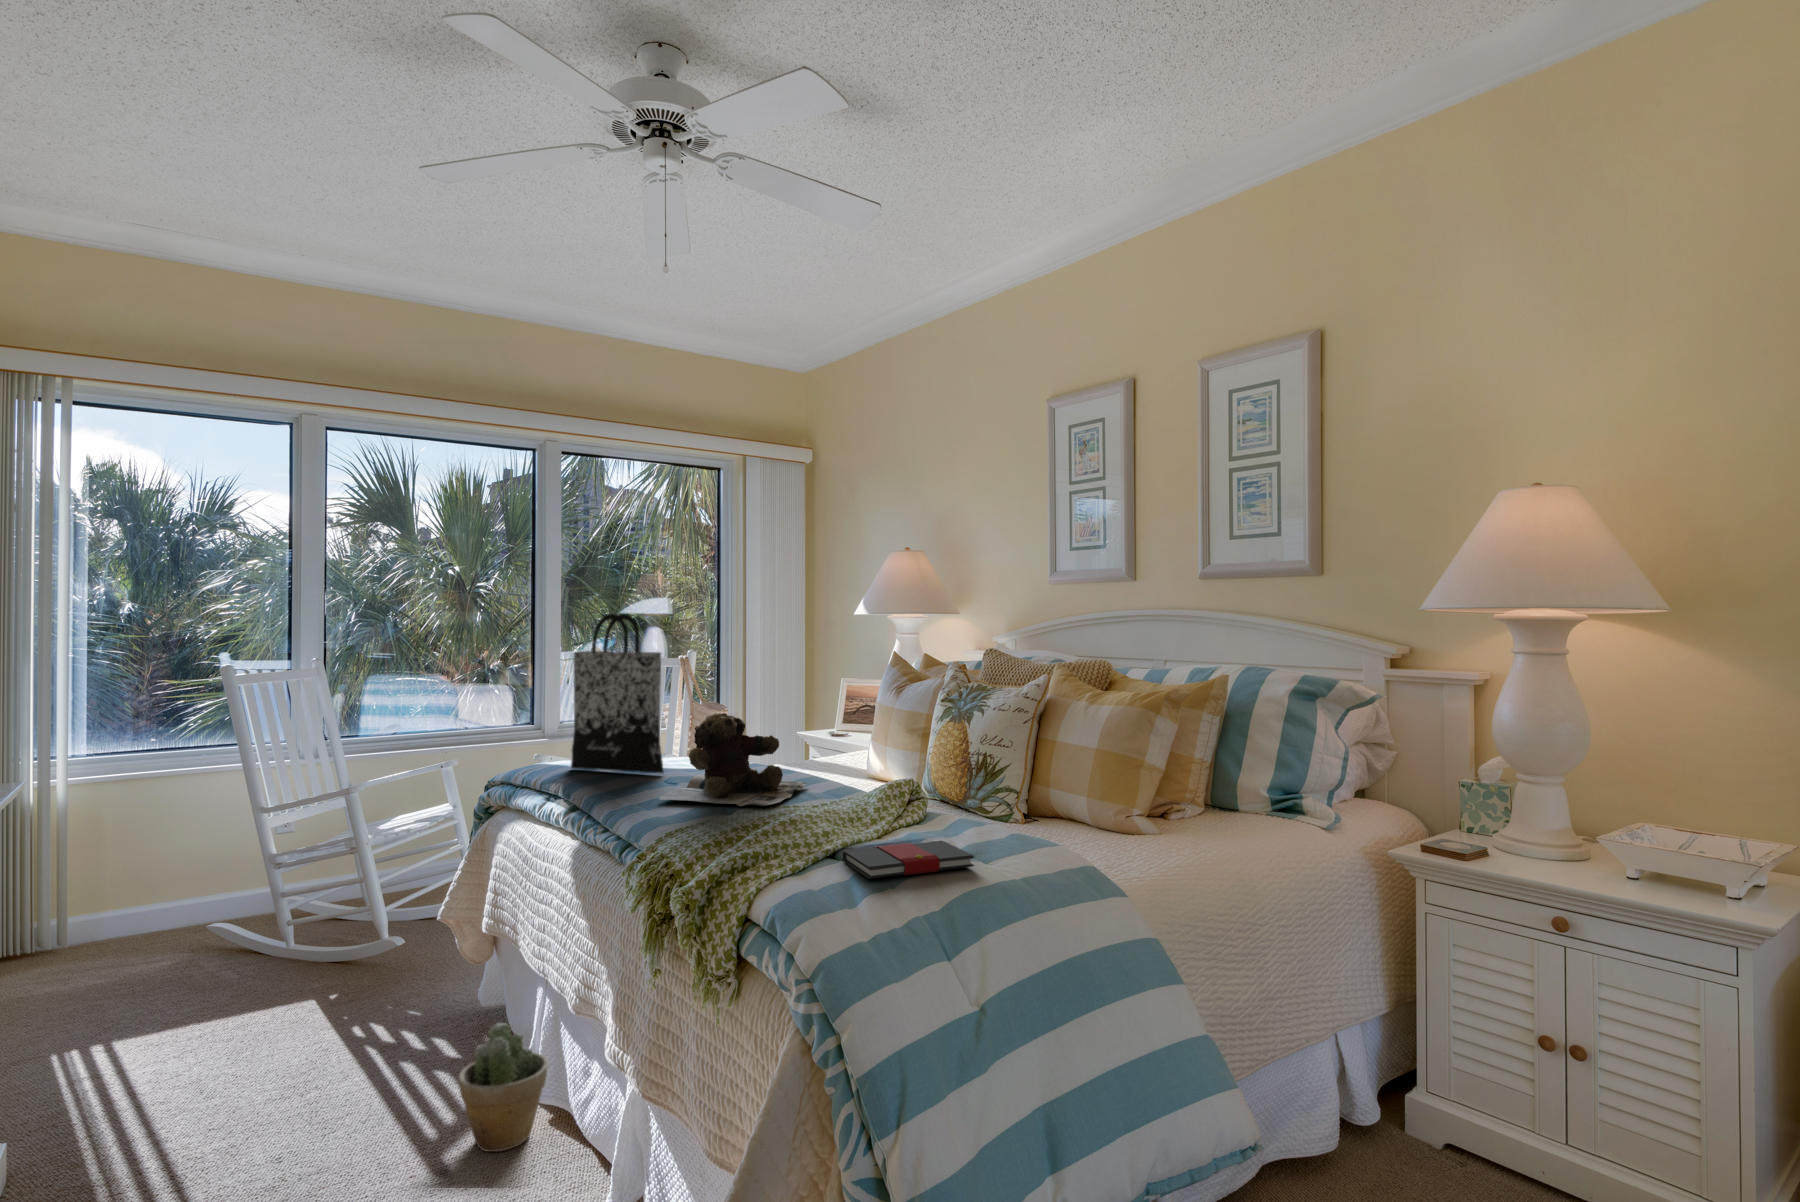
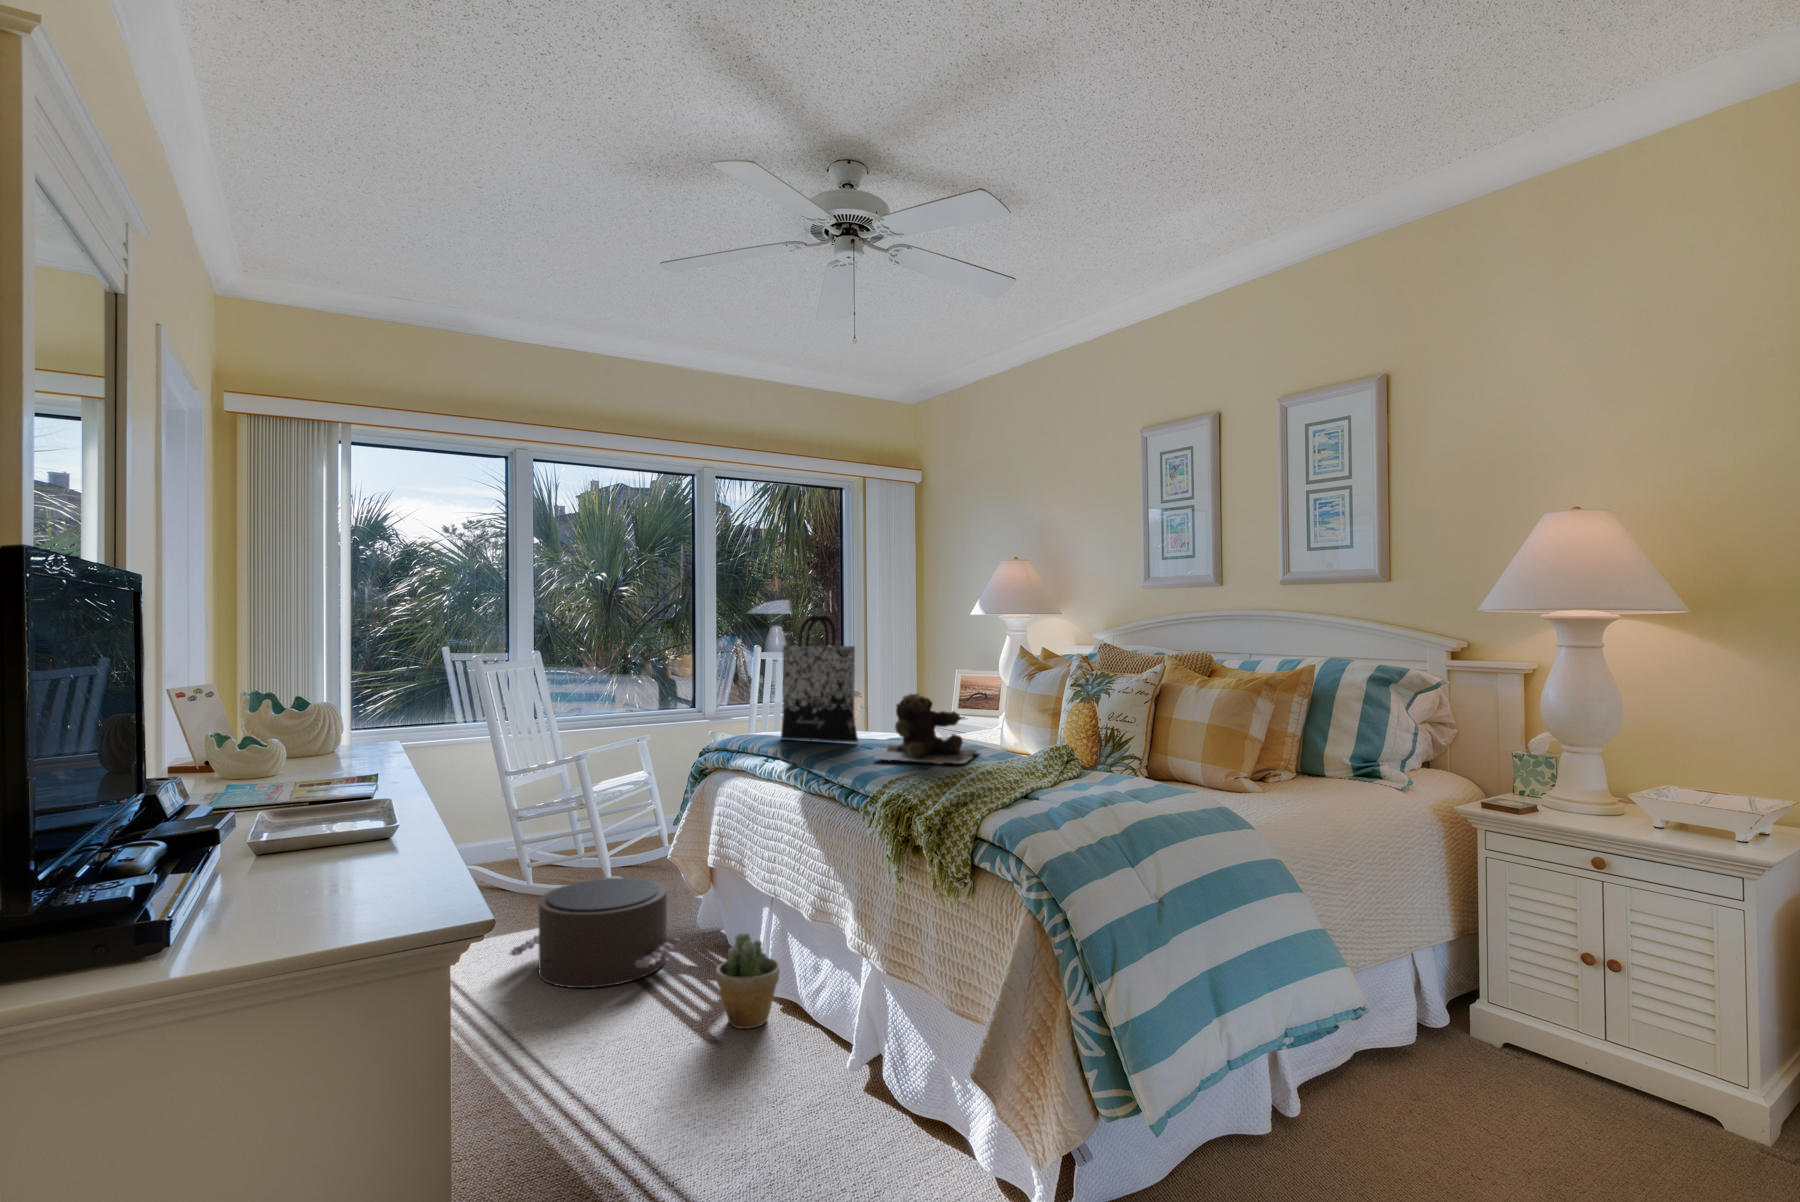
book: present [842,841,974,879] -> none [1037,787,1139,811]
pouf: none [209,942,449,1094] -> present [510,878,679,988]

